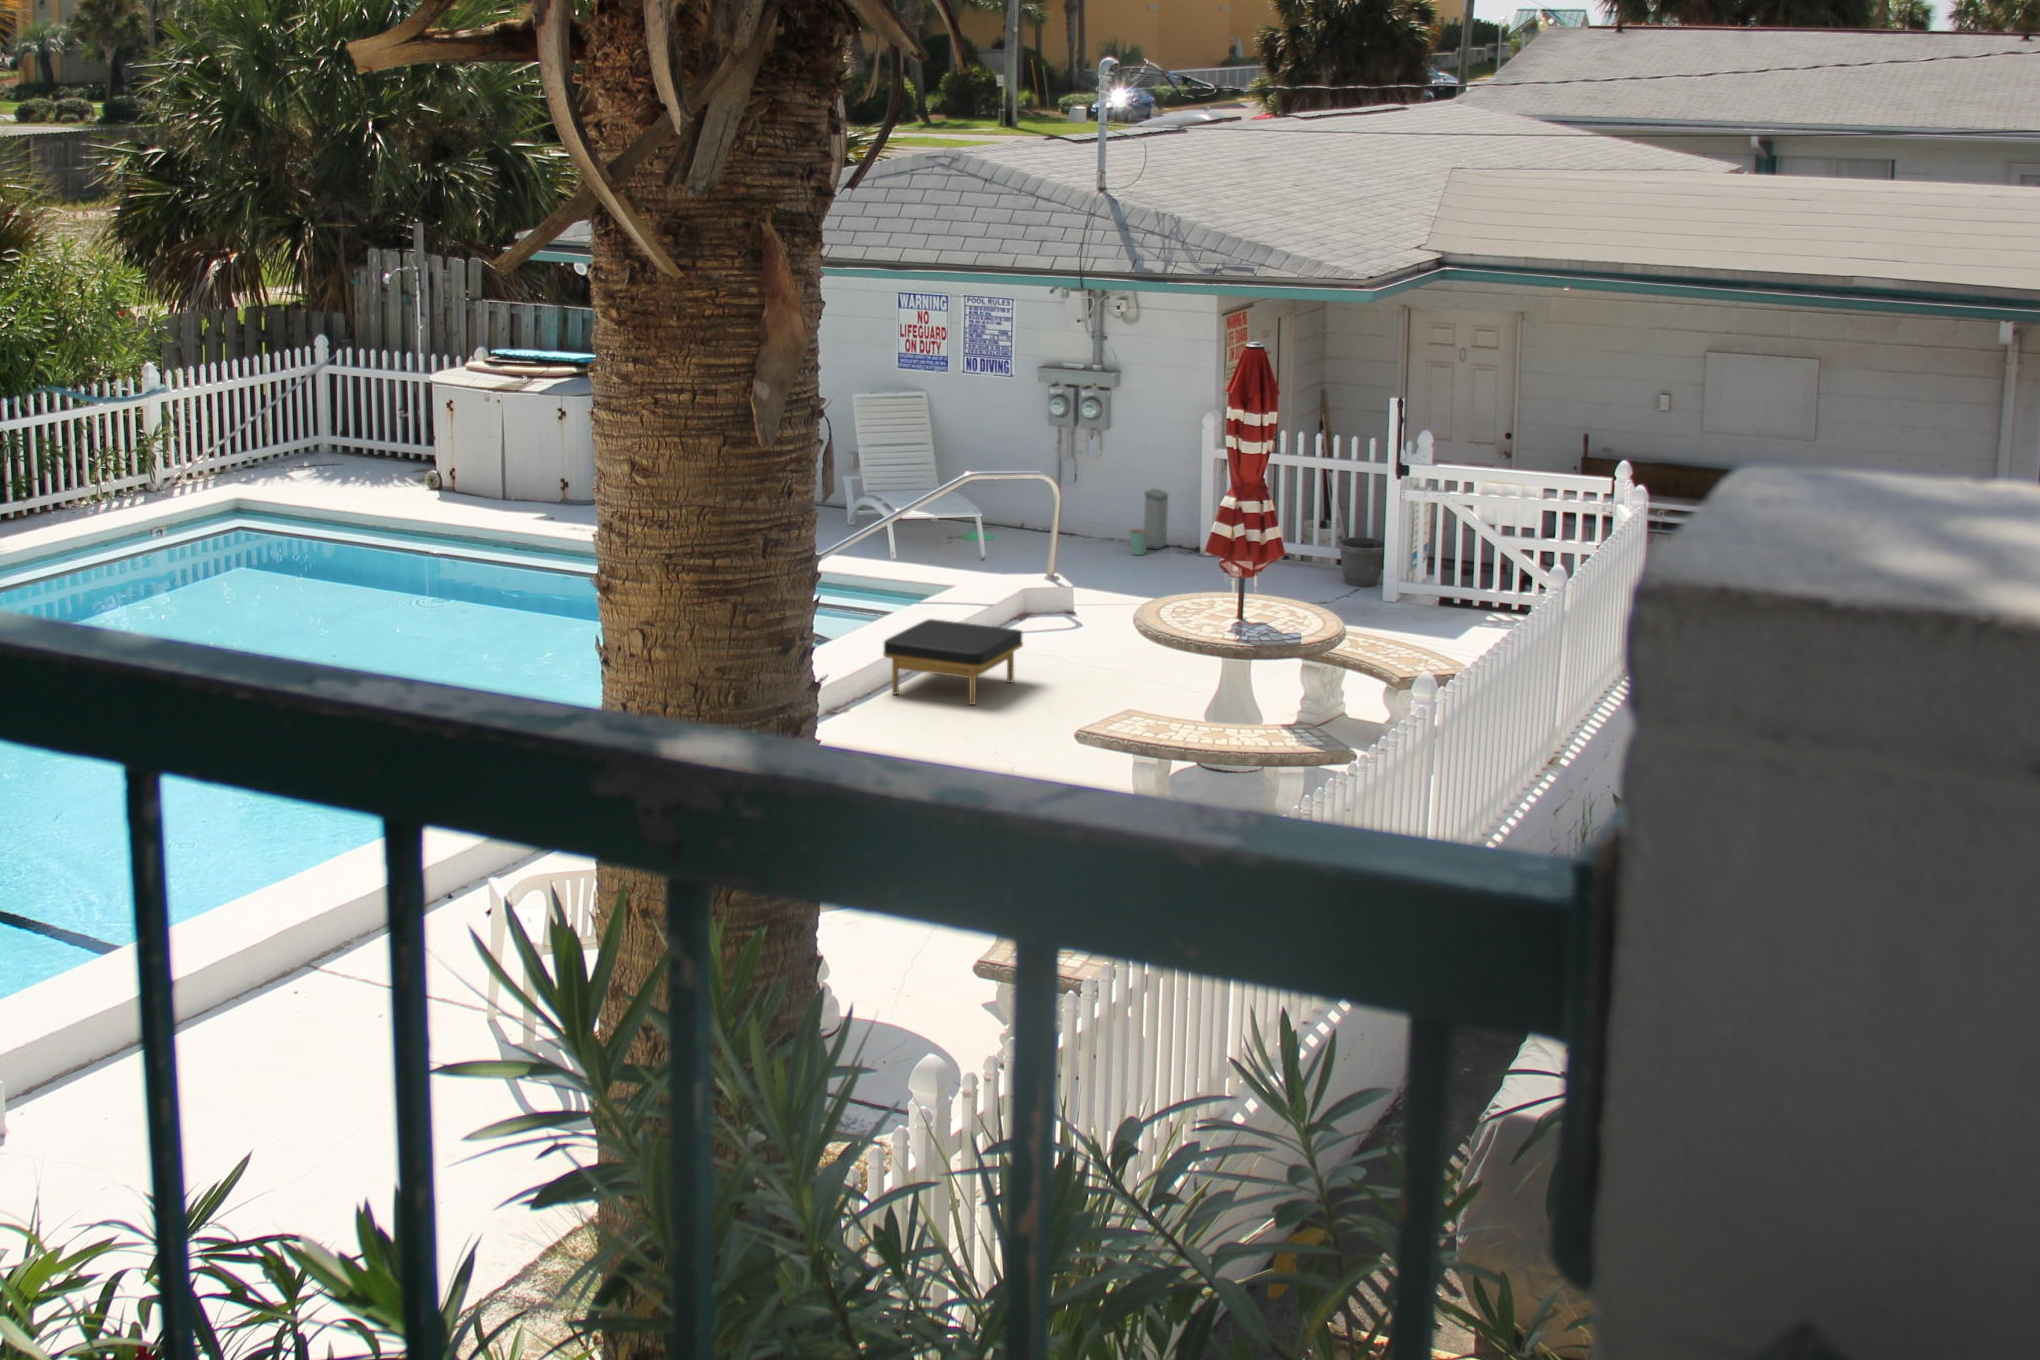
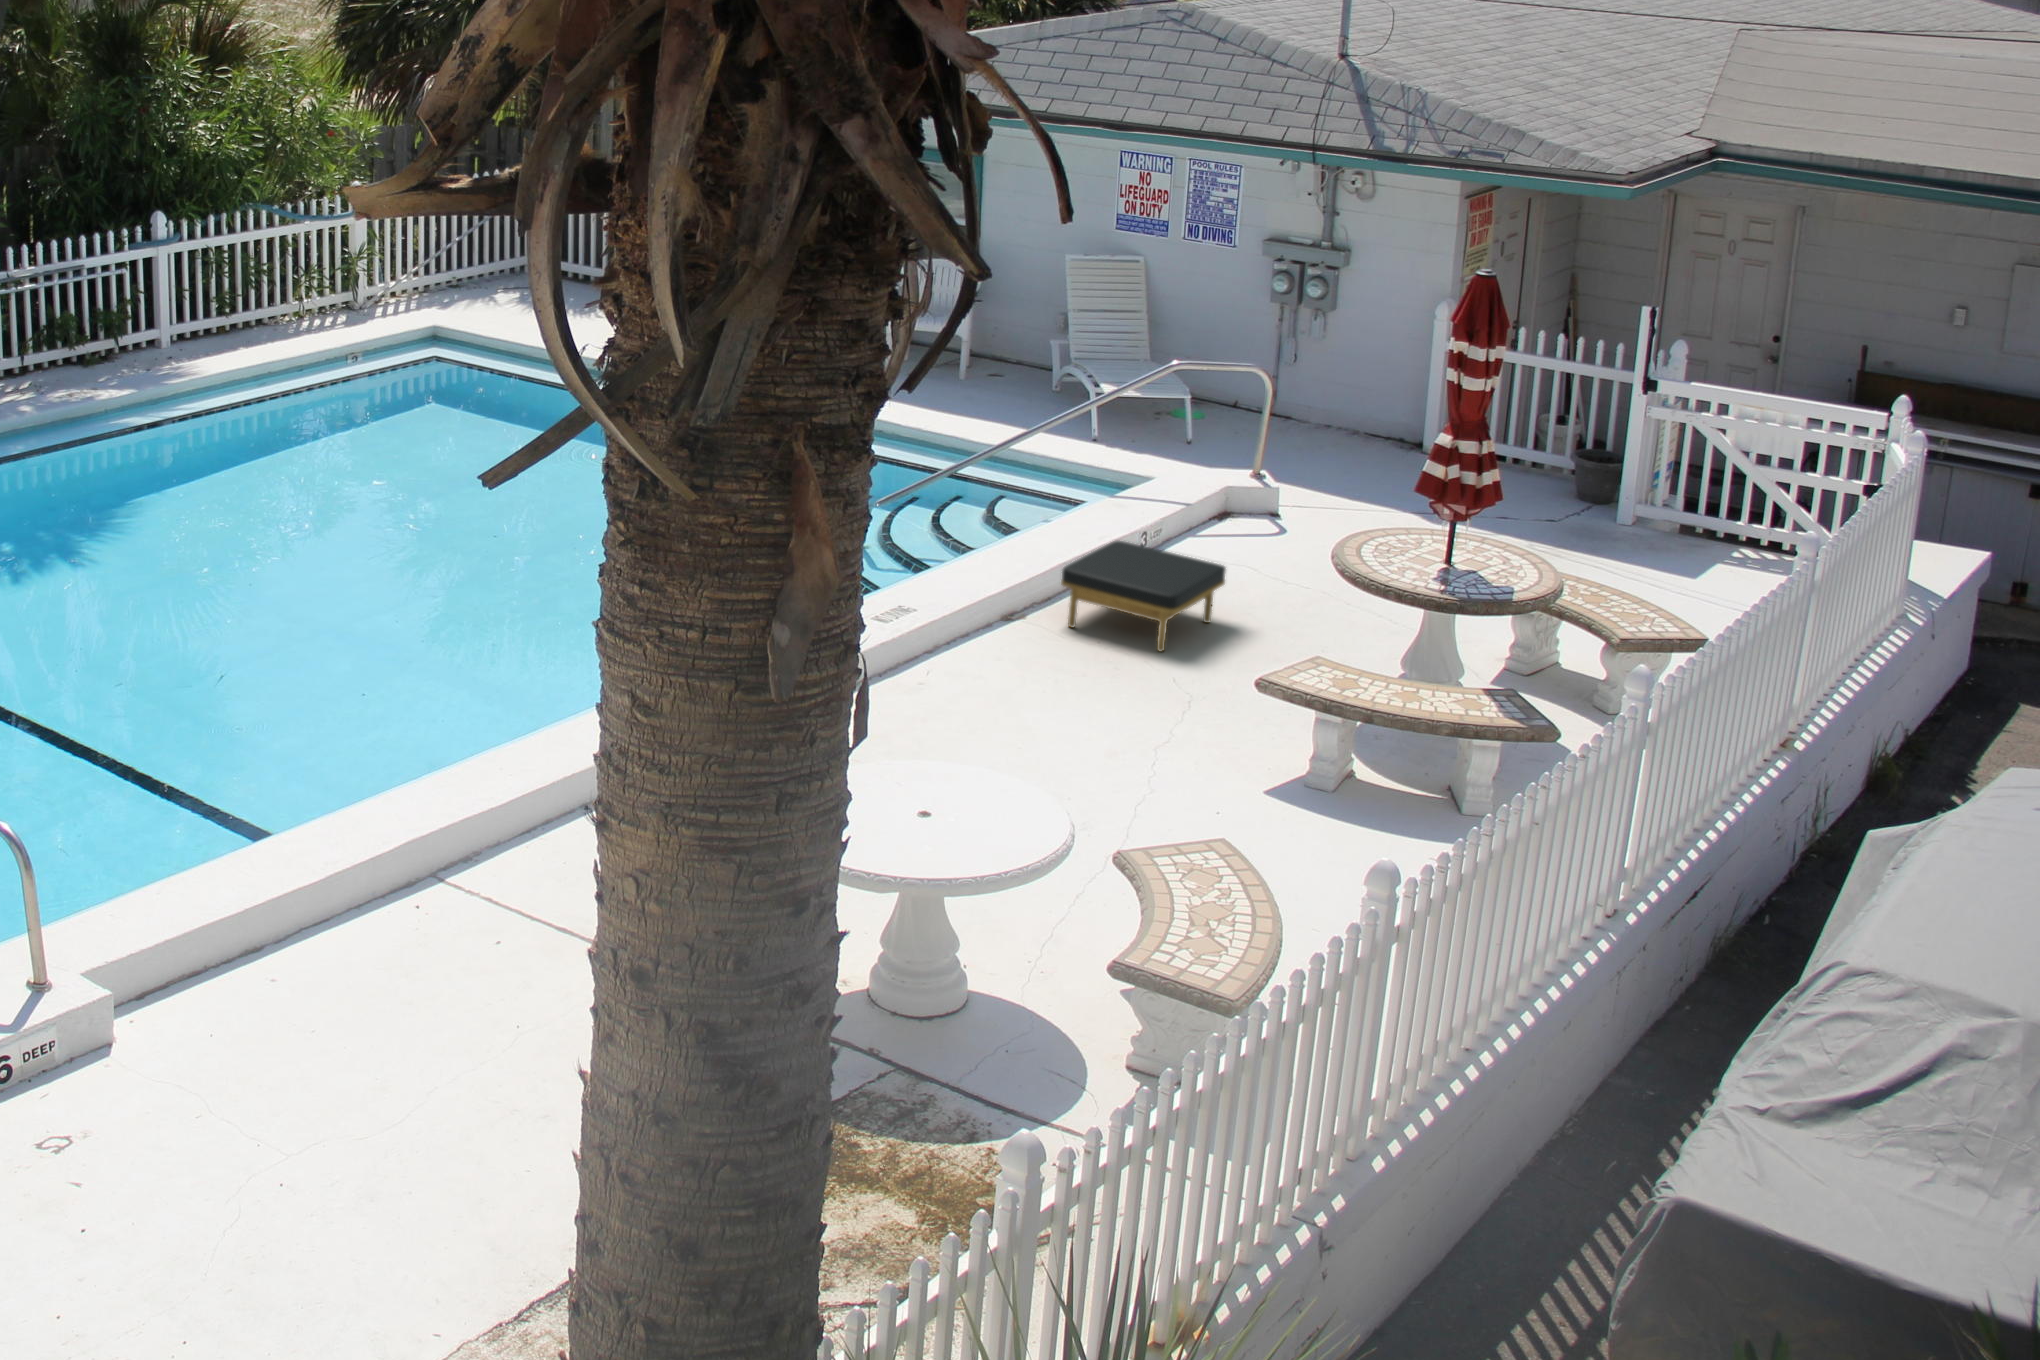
trash can: present [1129,489,1168,555] -> none [1352,382,1400,456]

